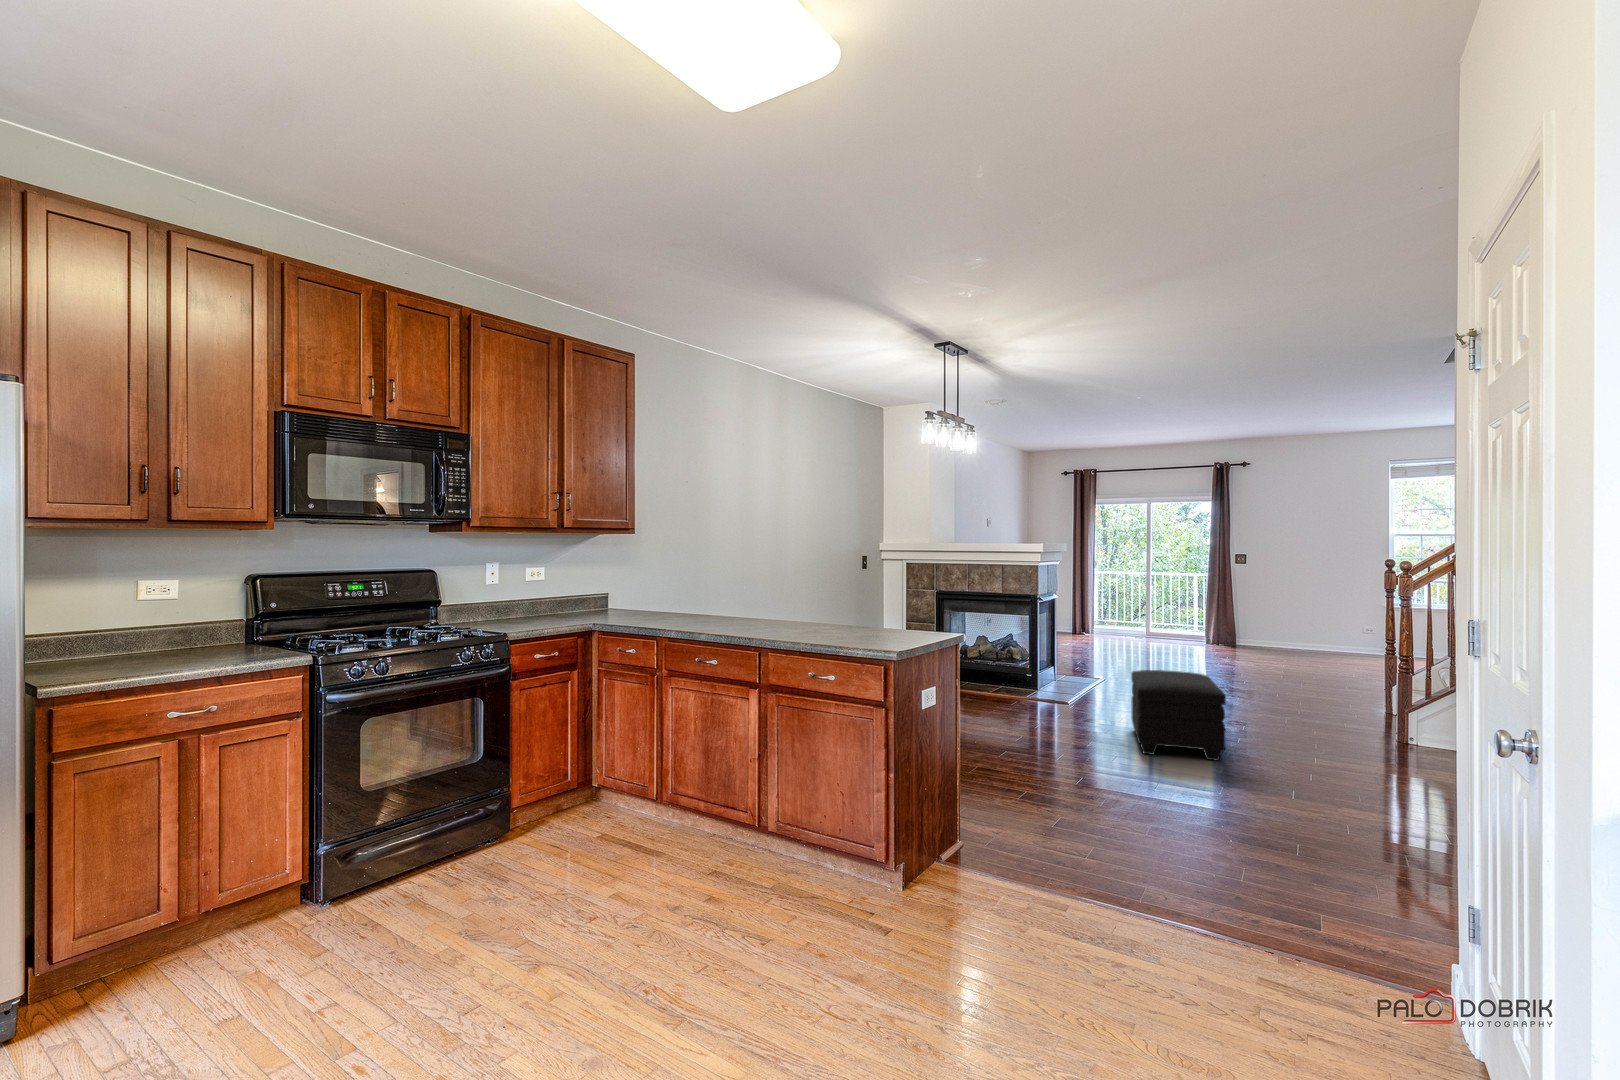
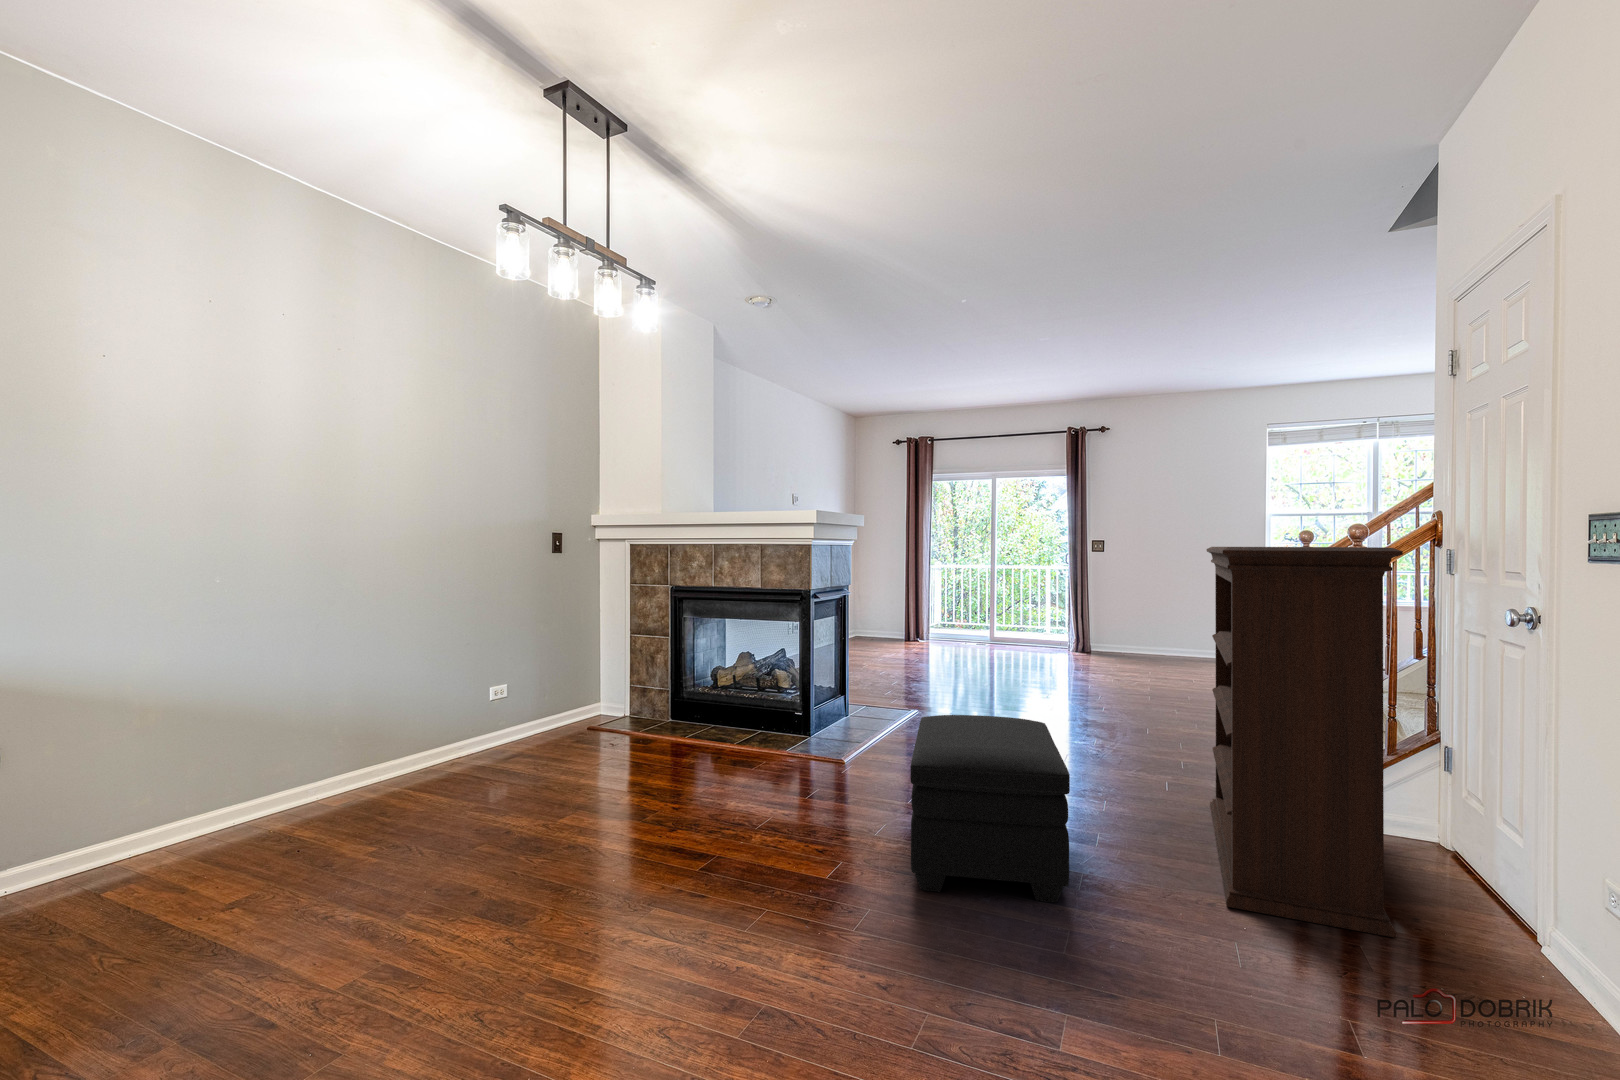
bookshelf: none [1311,574,1406,778] -> present [1207,547,1403,938]

